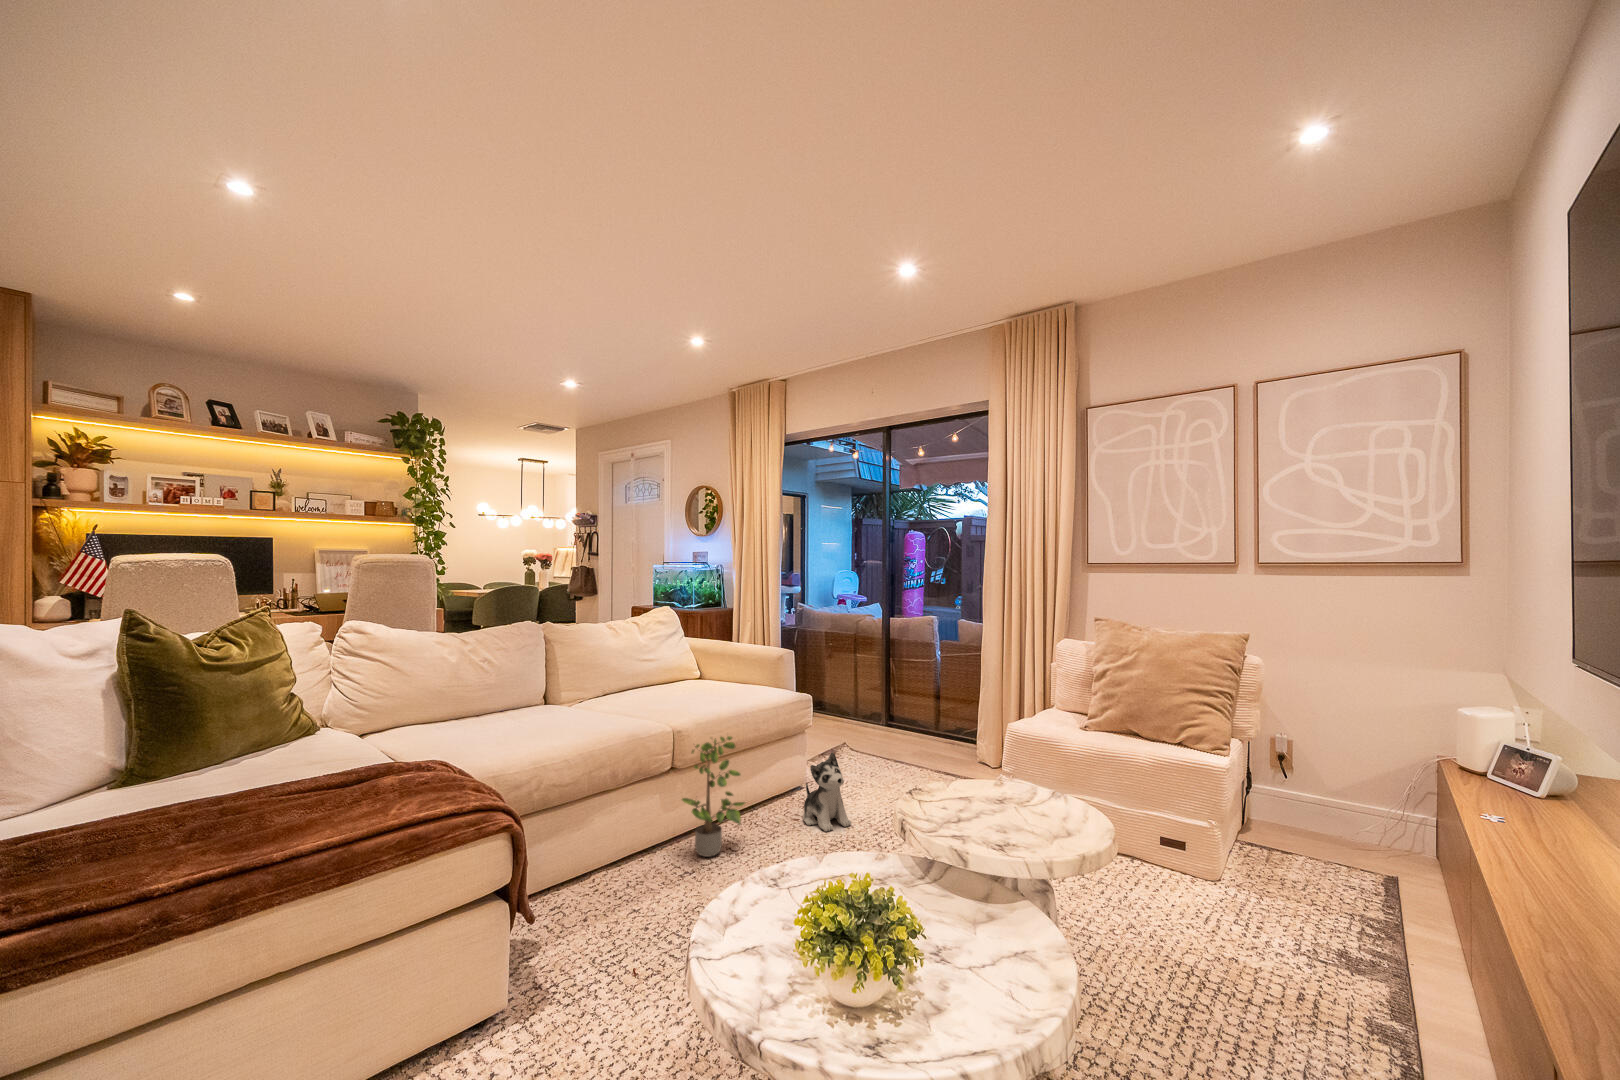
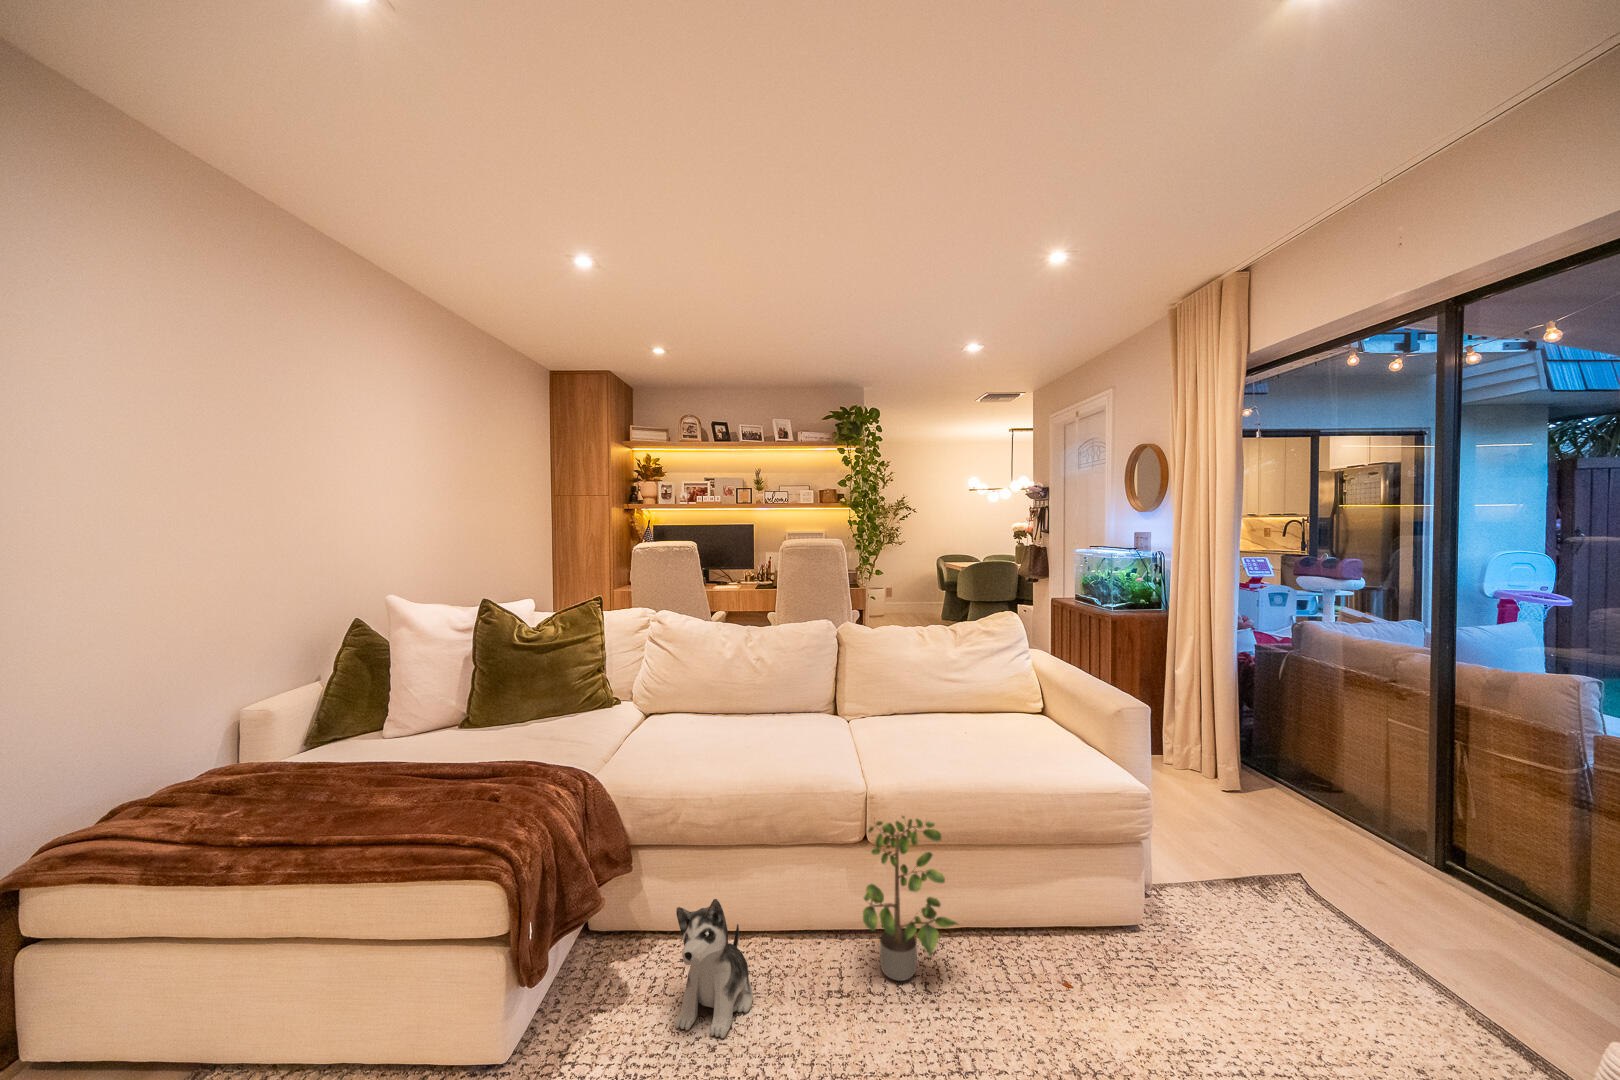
plush toy: present [803,752,851,831] -> present [675,899,753,1038]

